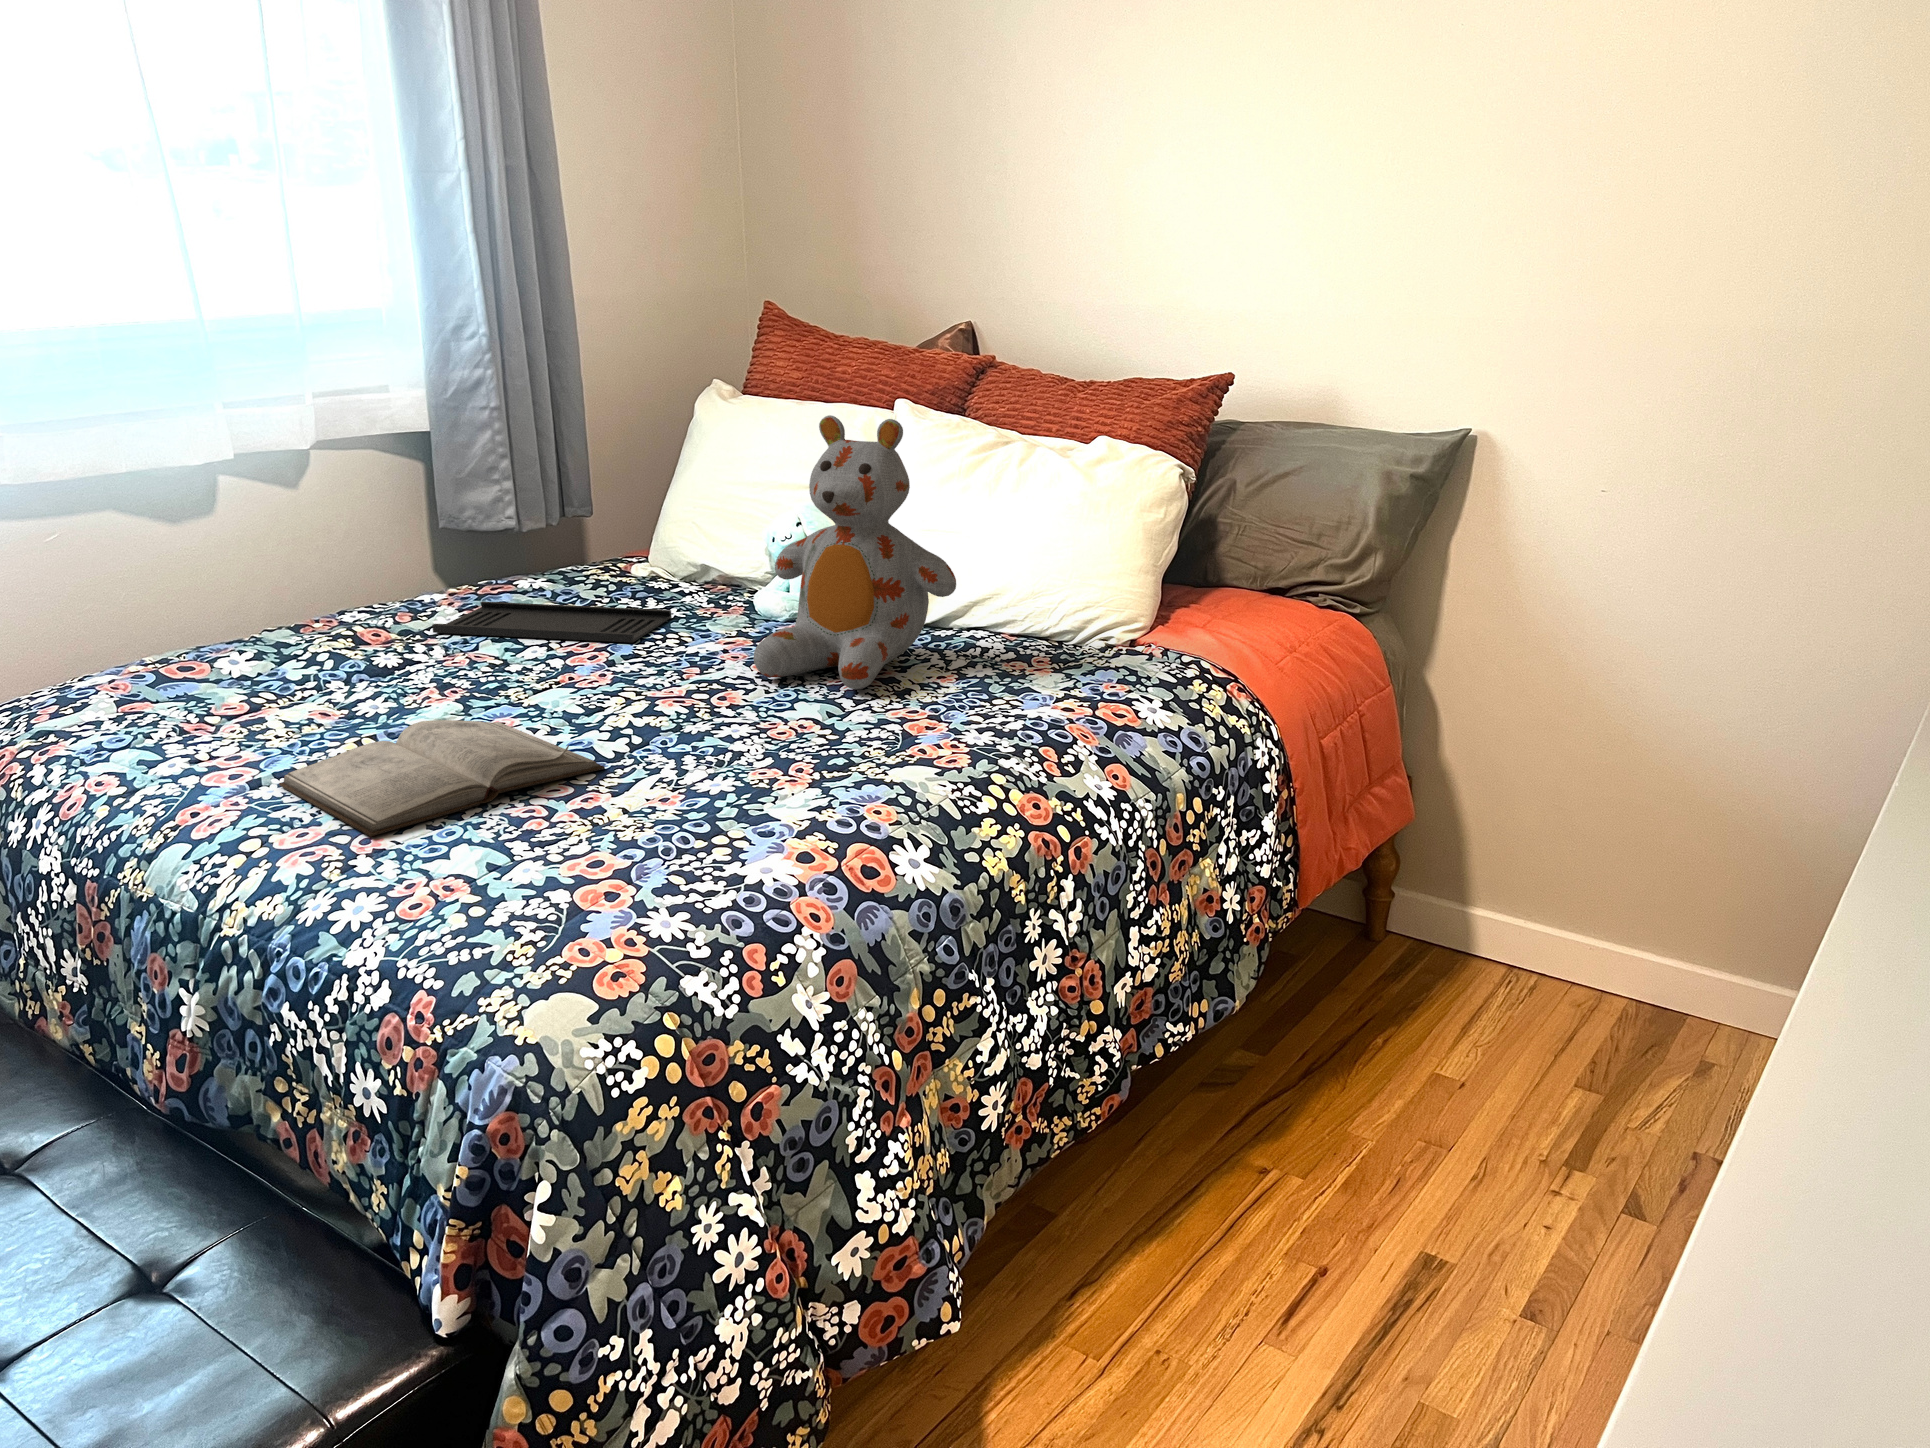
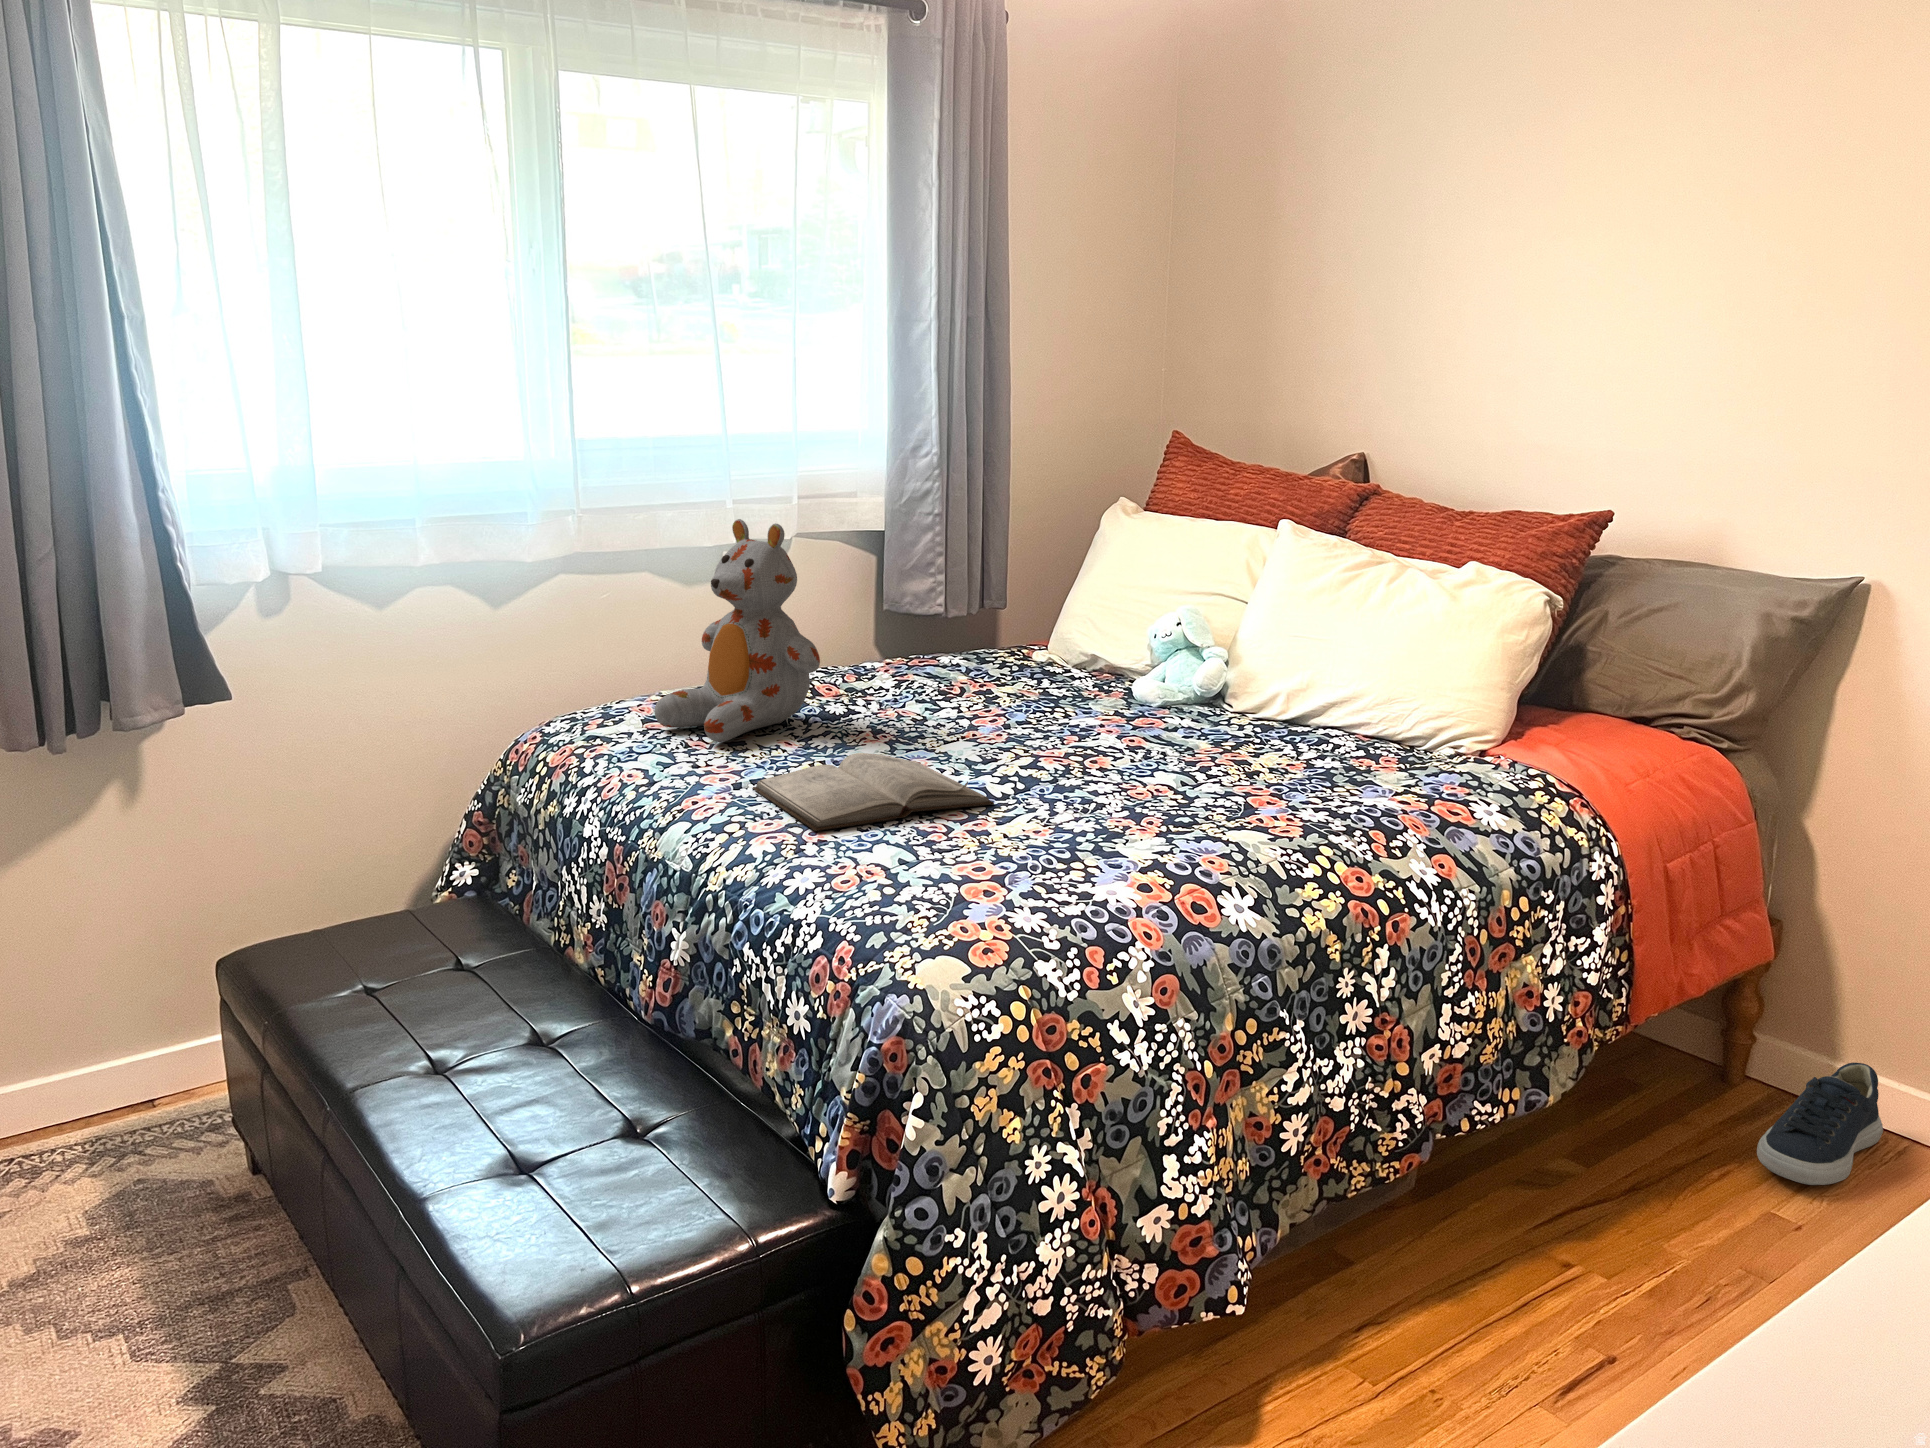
stuffed bear: present [754,415,956,689] -> present [654,519,820,742]
tray: present [432,601,672,643] -> none [871,671,1062,713]
shoe: none [1411,905,1511,1033] -> present [1757,1063,1883,1185]

